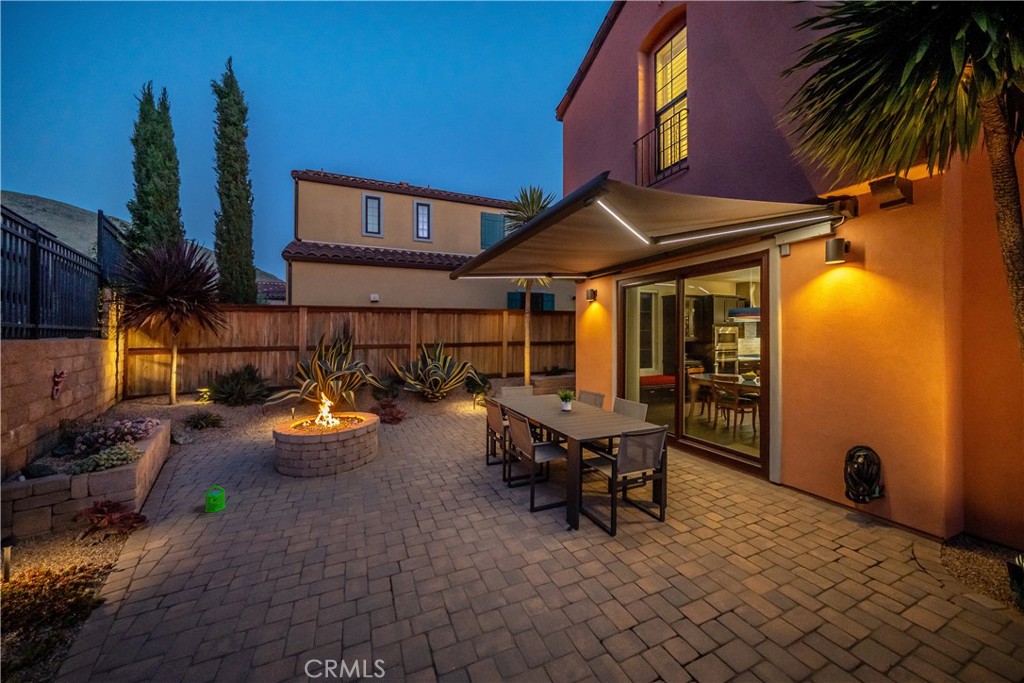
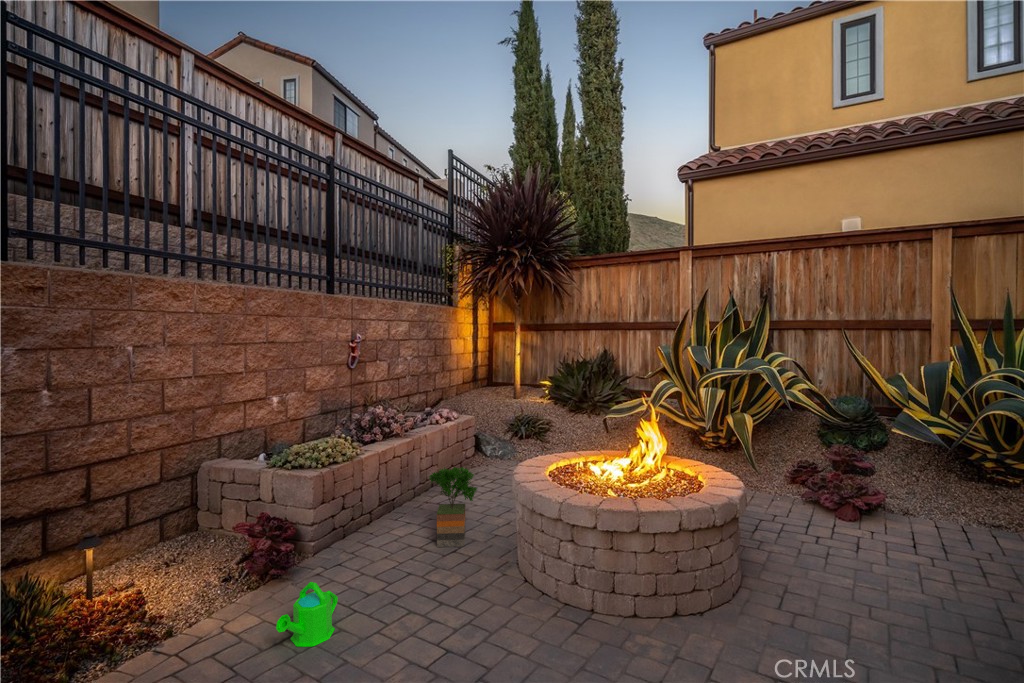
potted tree: none [215,435,250,477] -> present [429,467,477,547]

